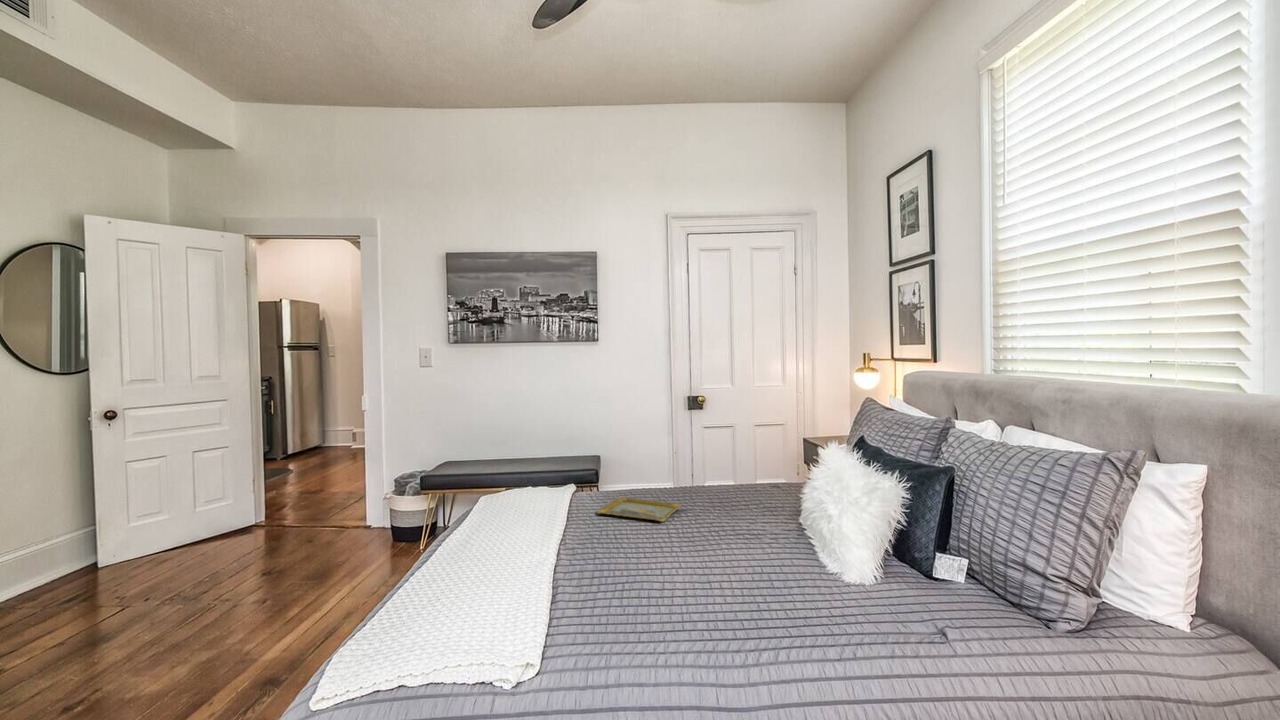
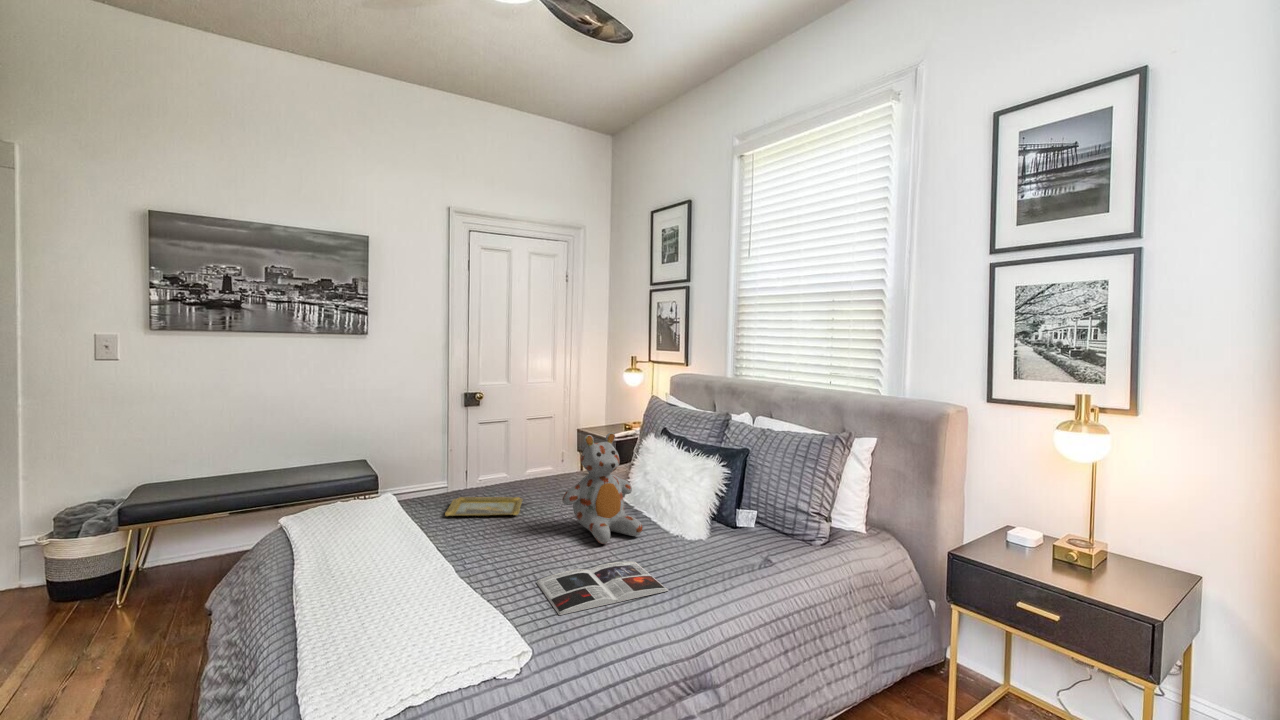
stuffed bear: none [689,434,784,567] -> present [563,433,642,544]
magazine: none [604,589,755,640] -> present [537,562,668,615]

